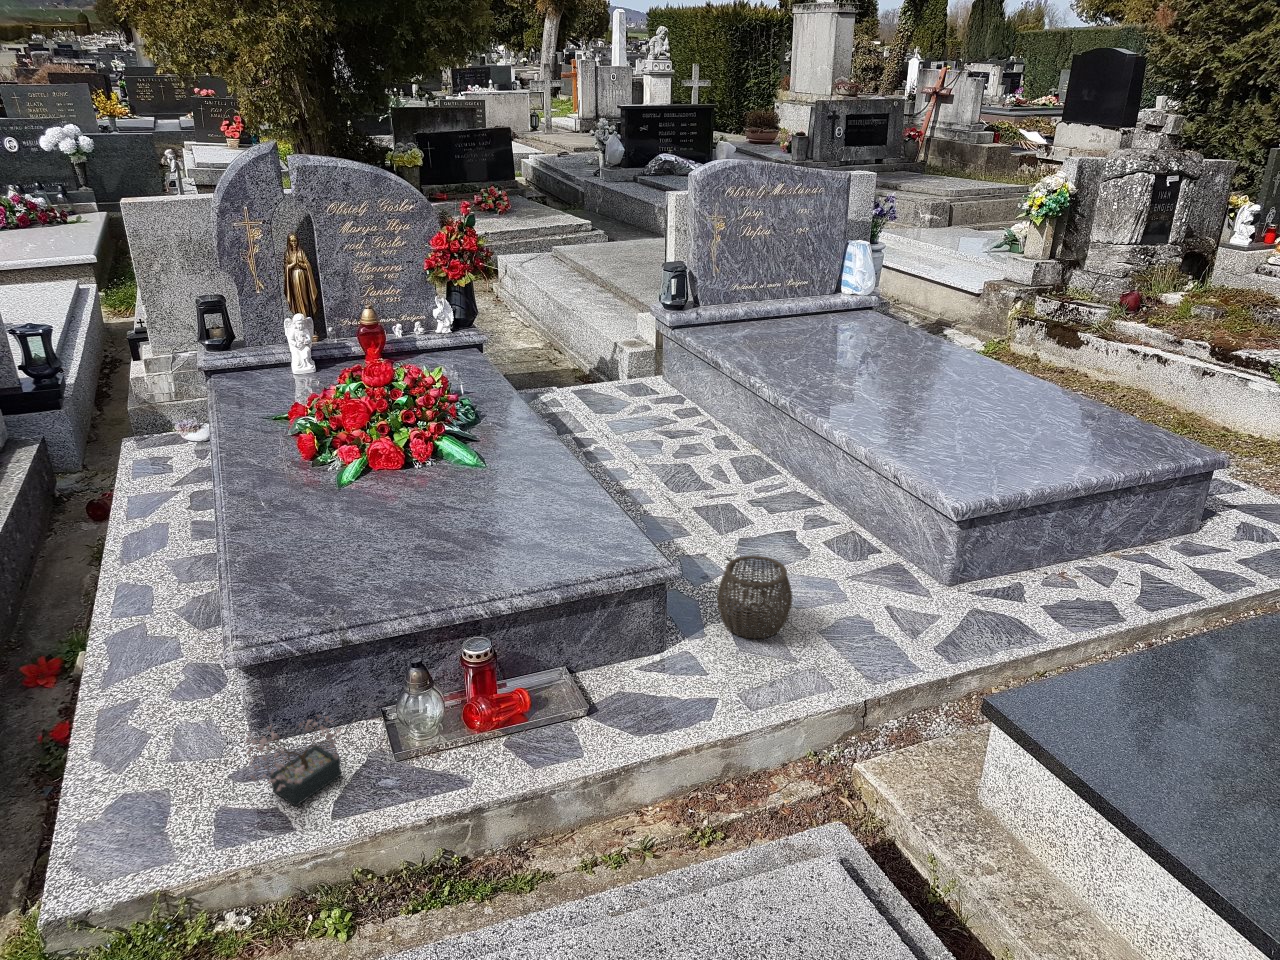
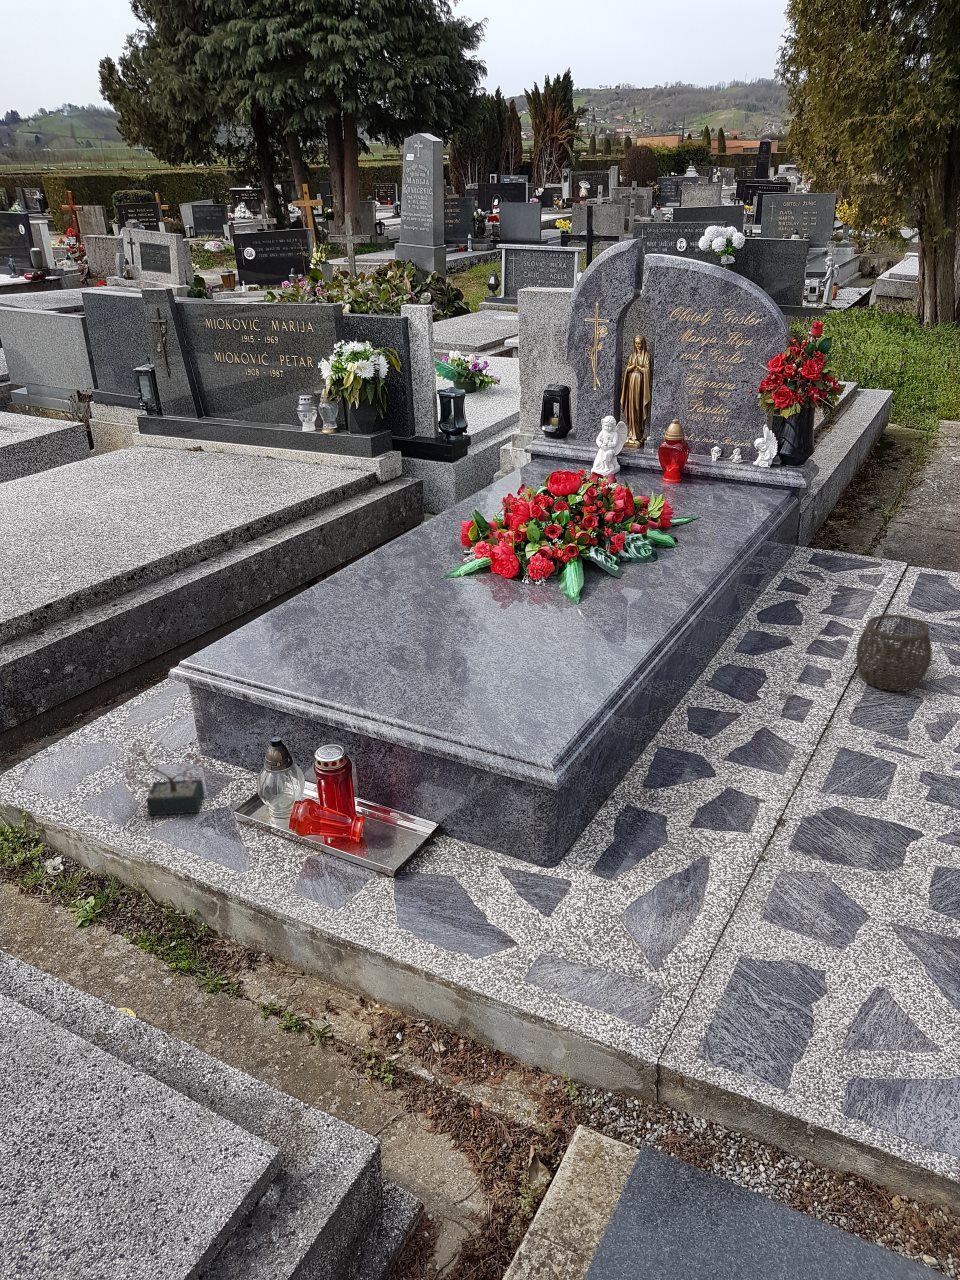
woven basket: present [717,555,792,639] -> present [856,614,932,691]

